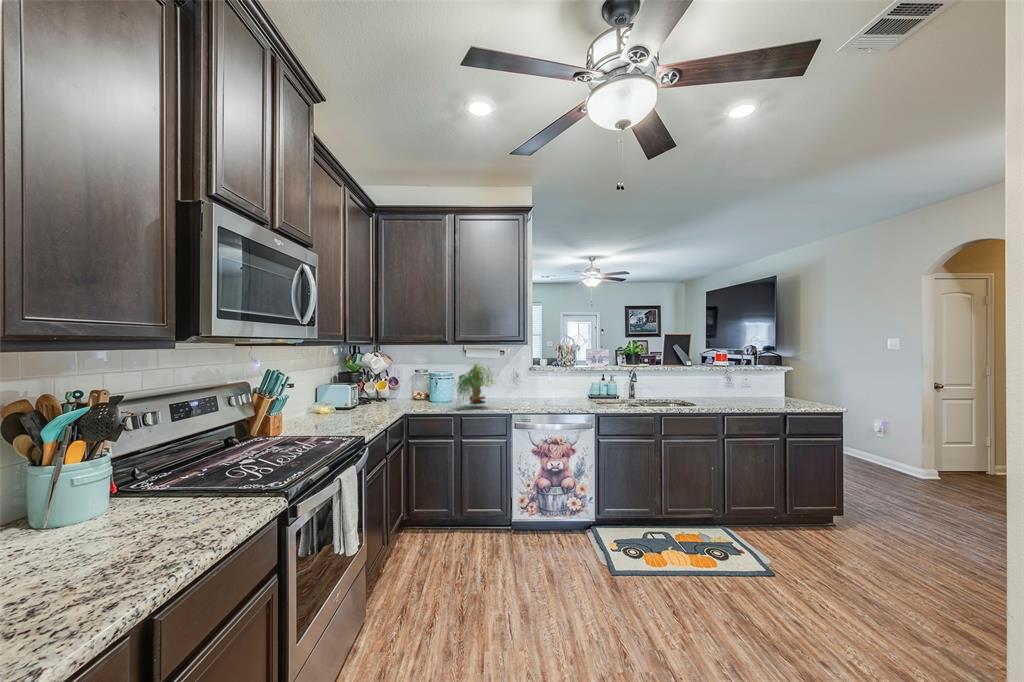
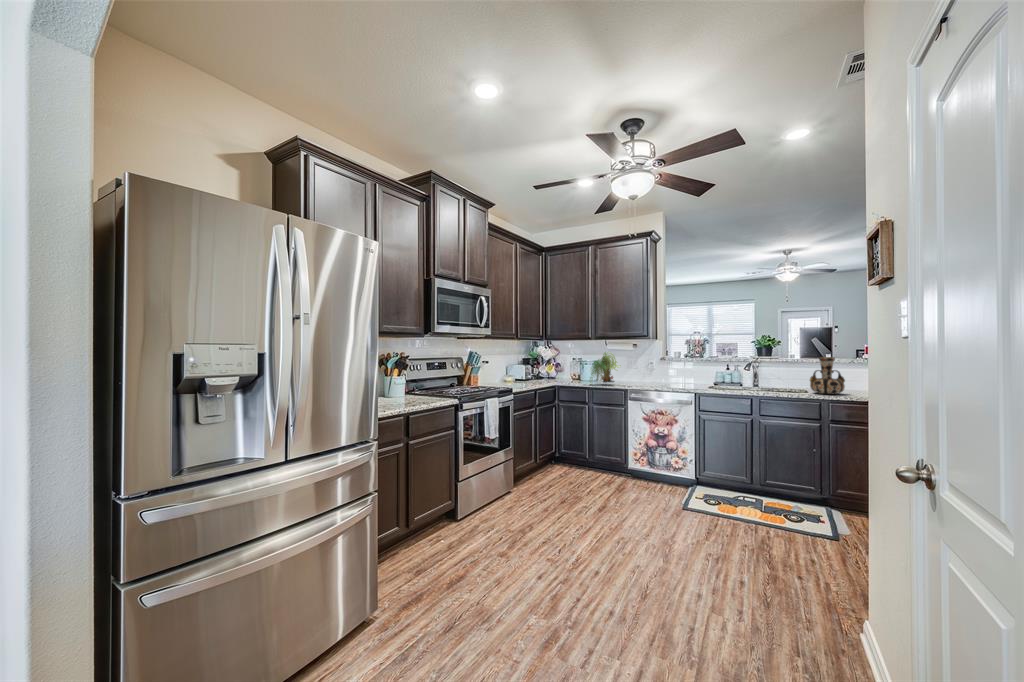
vase: none [699,367,731,407] -> present [810,357,845,394]

